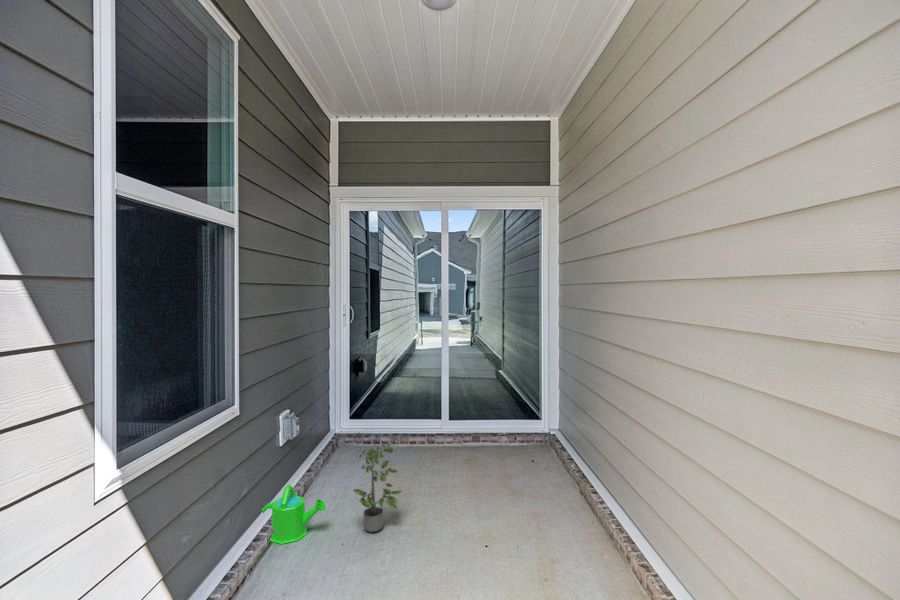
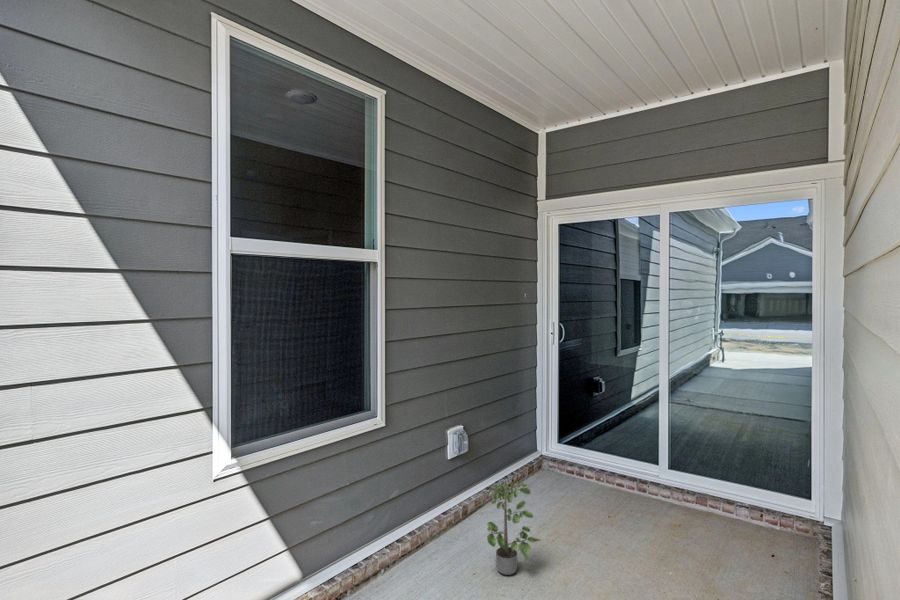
watering can: present [262,485,326,544] -> none [415,498,465,554]

